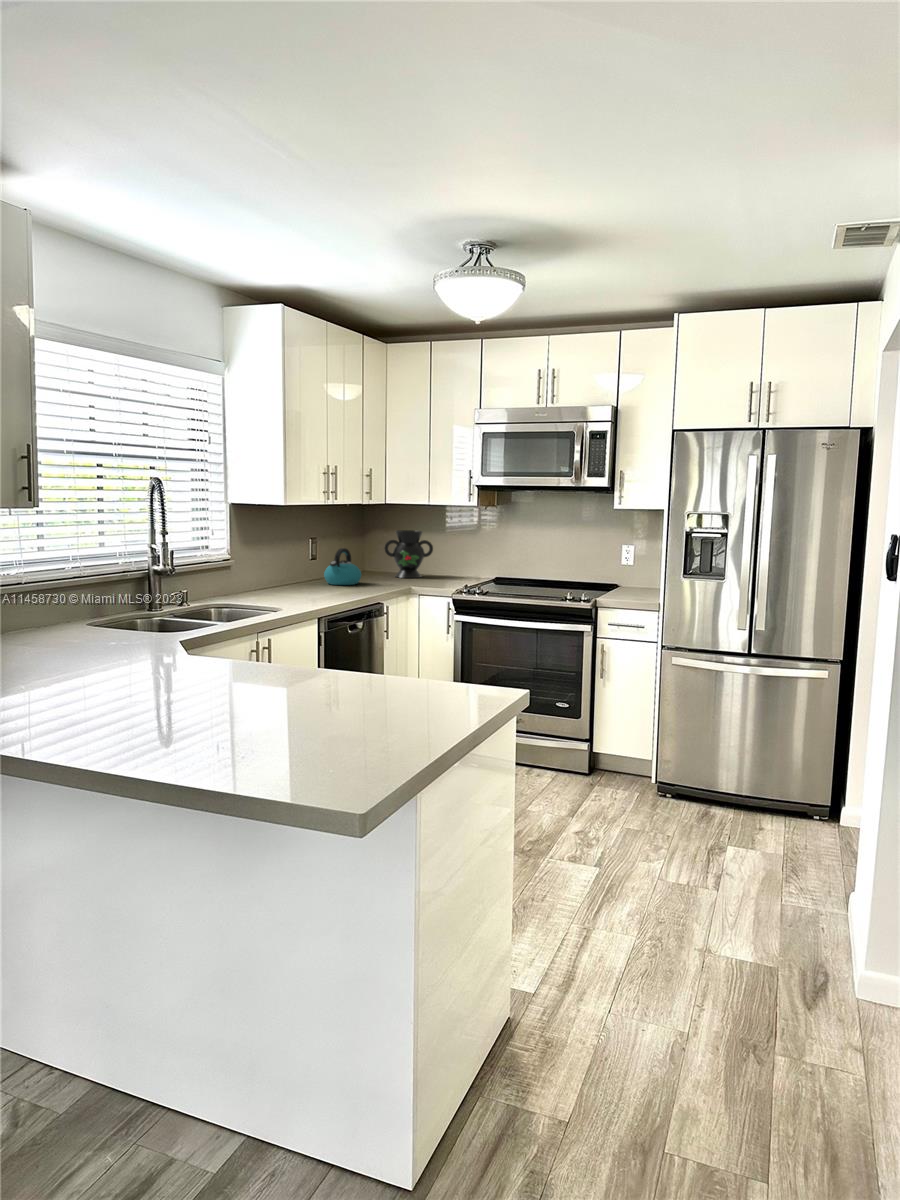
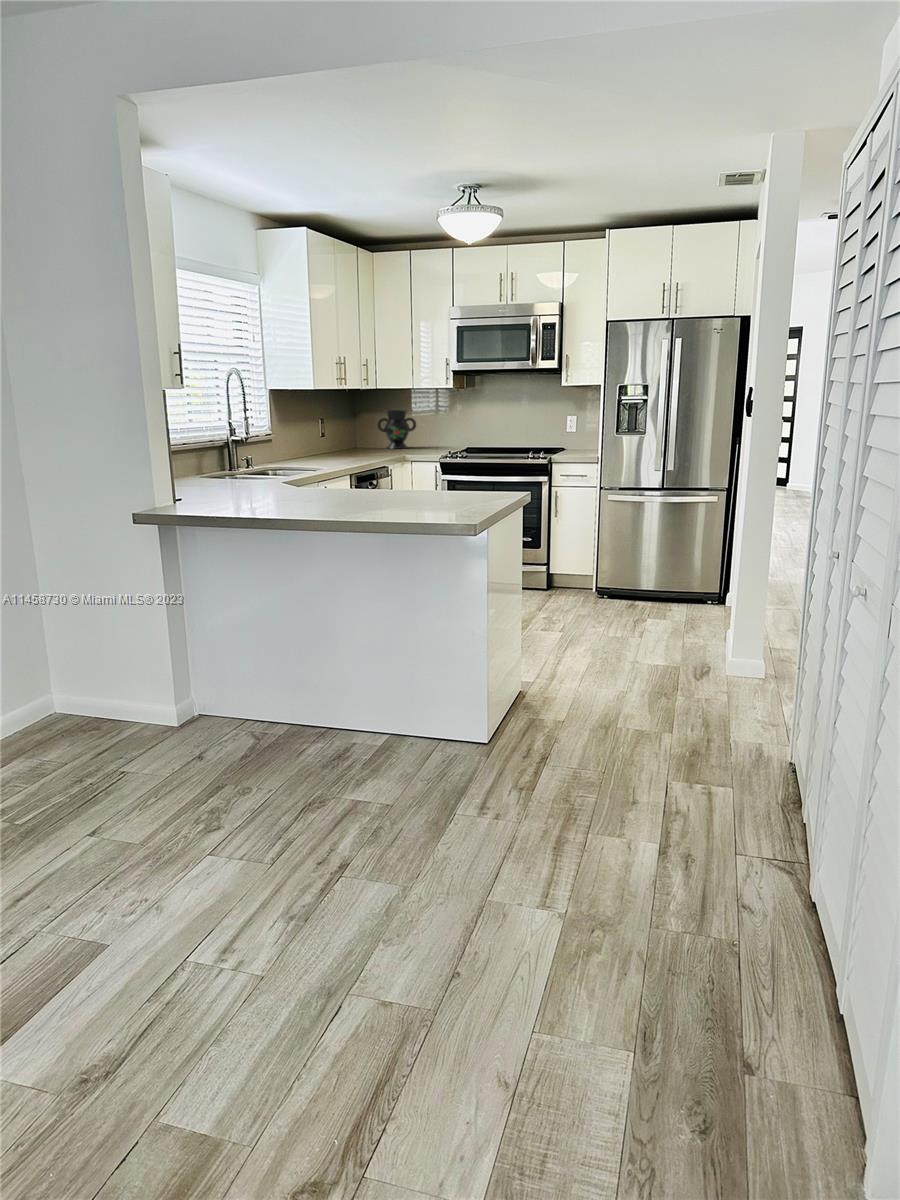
kettle: present [324,548,361,585] -> none [335,425,365,454]

